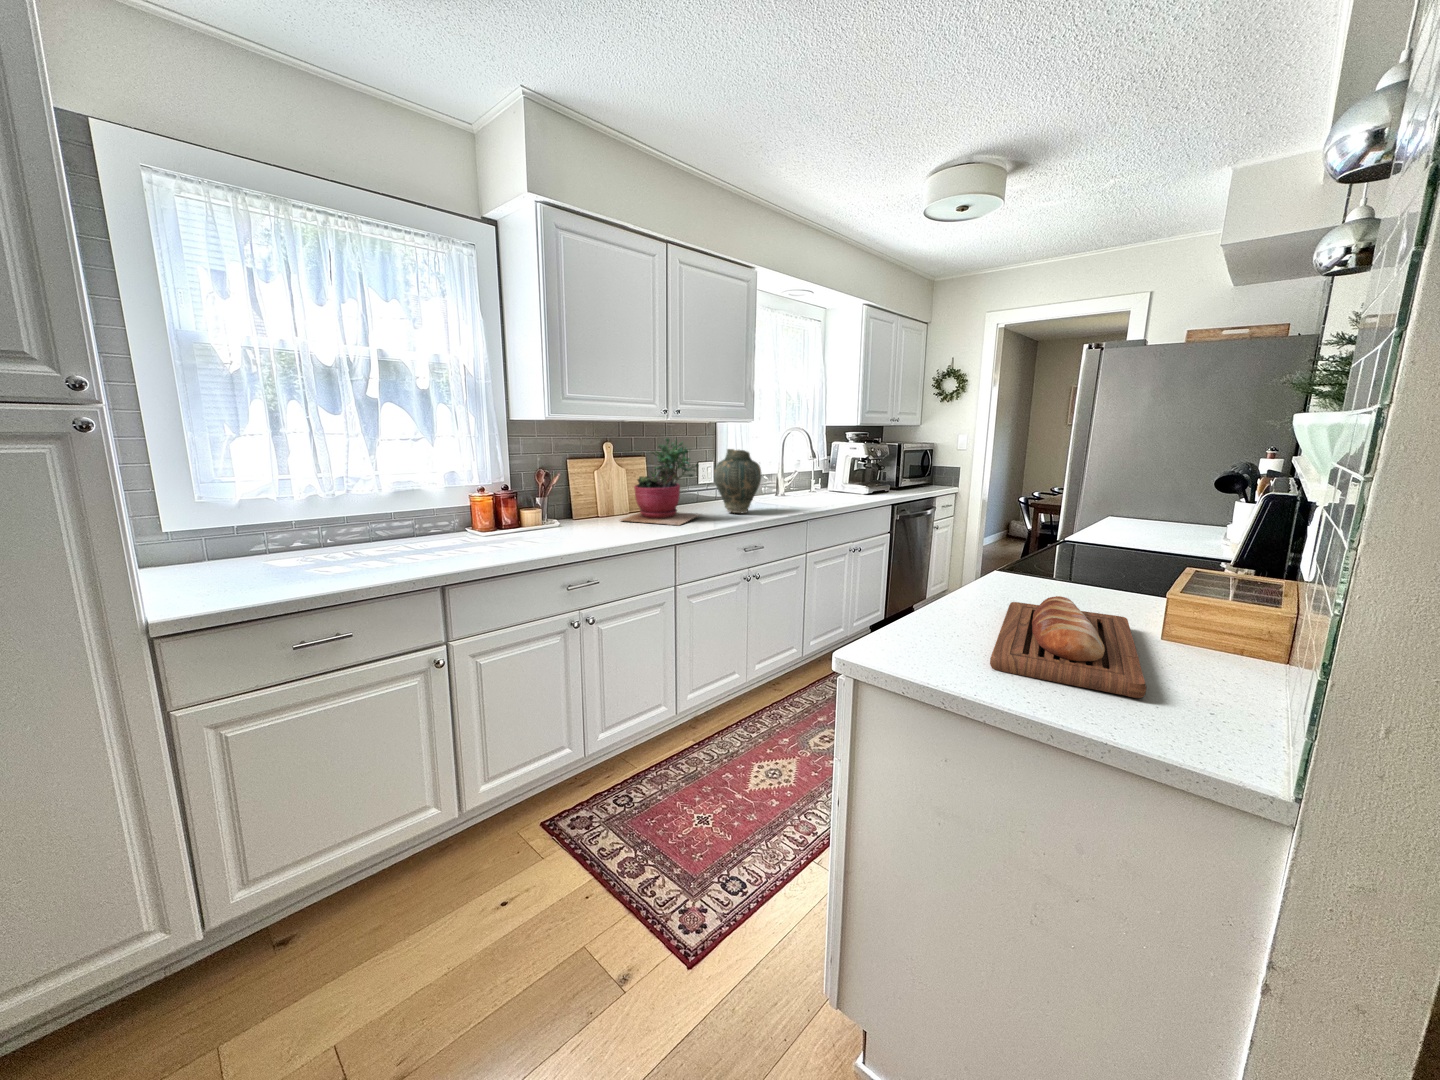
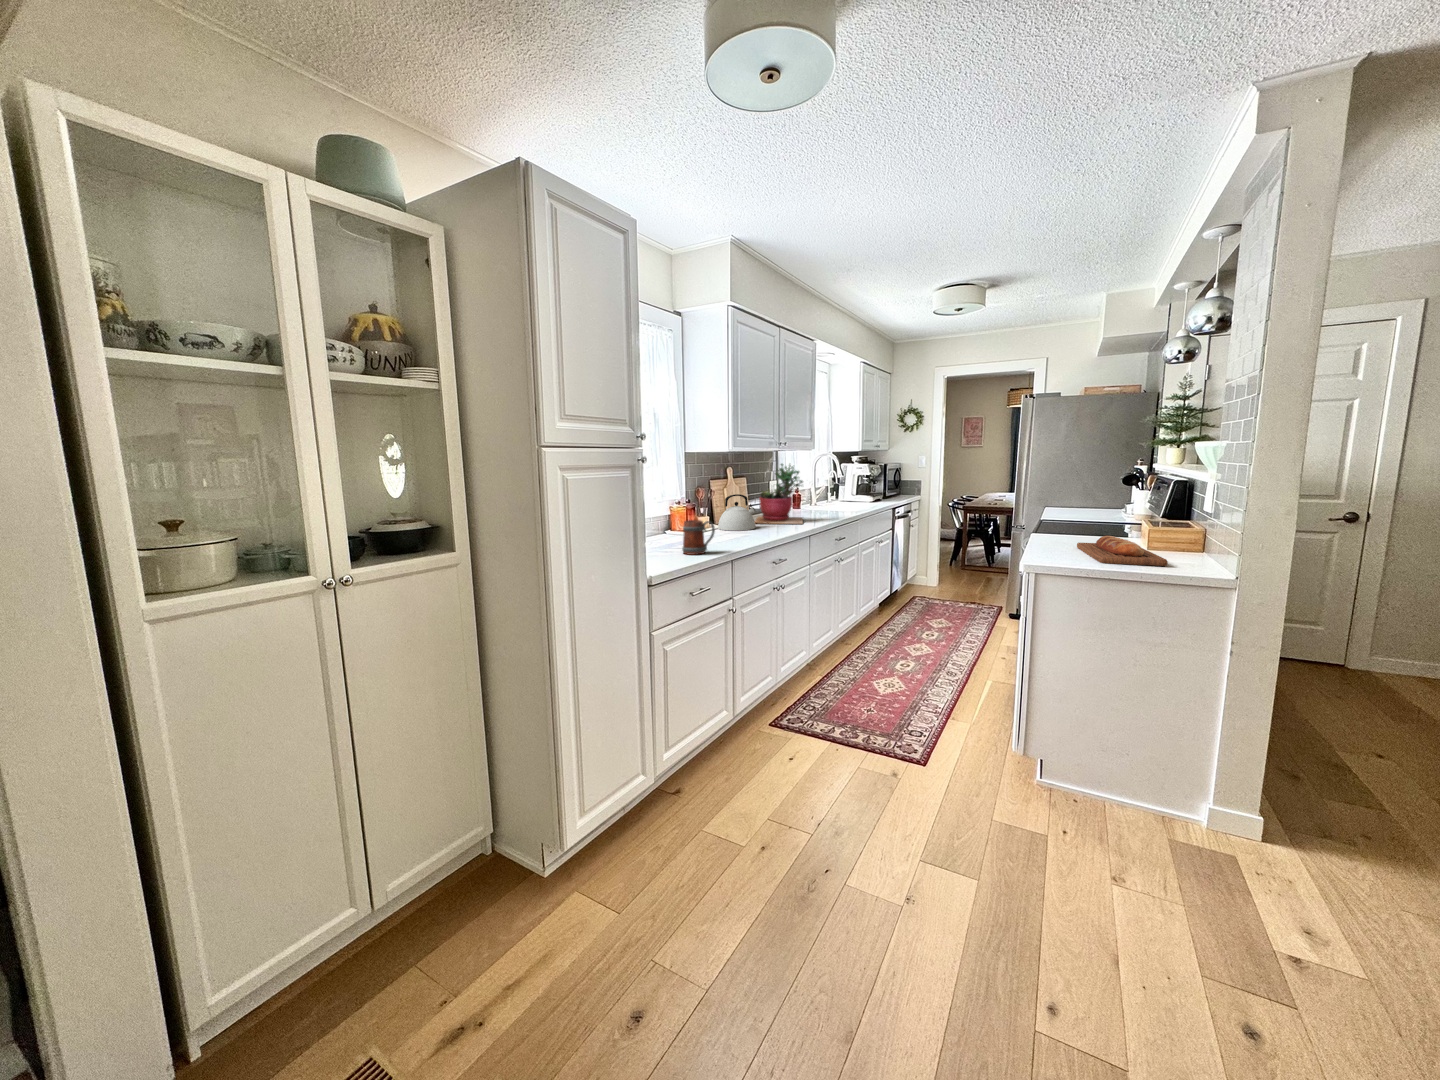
vase: present [714,449,762,513] -> none [802,470,836,516]
kettle: none [548,480,604,532] -> present [718,494,756,531]
mug: none [350,521,408,576] -> present [682,520,715,555]

